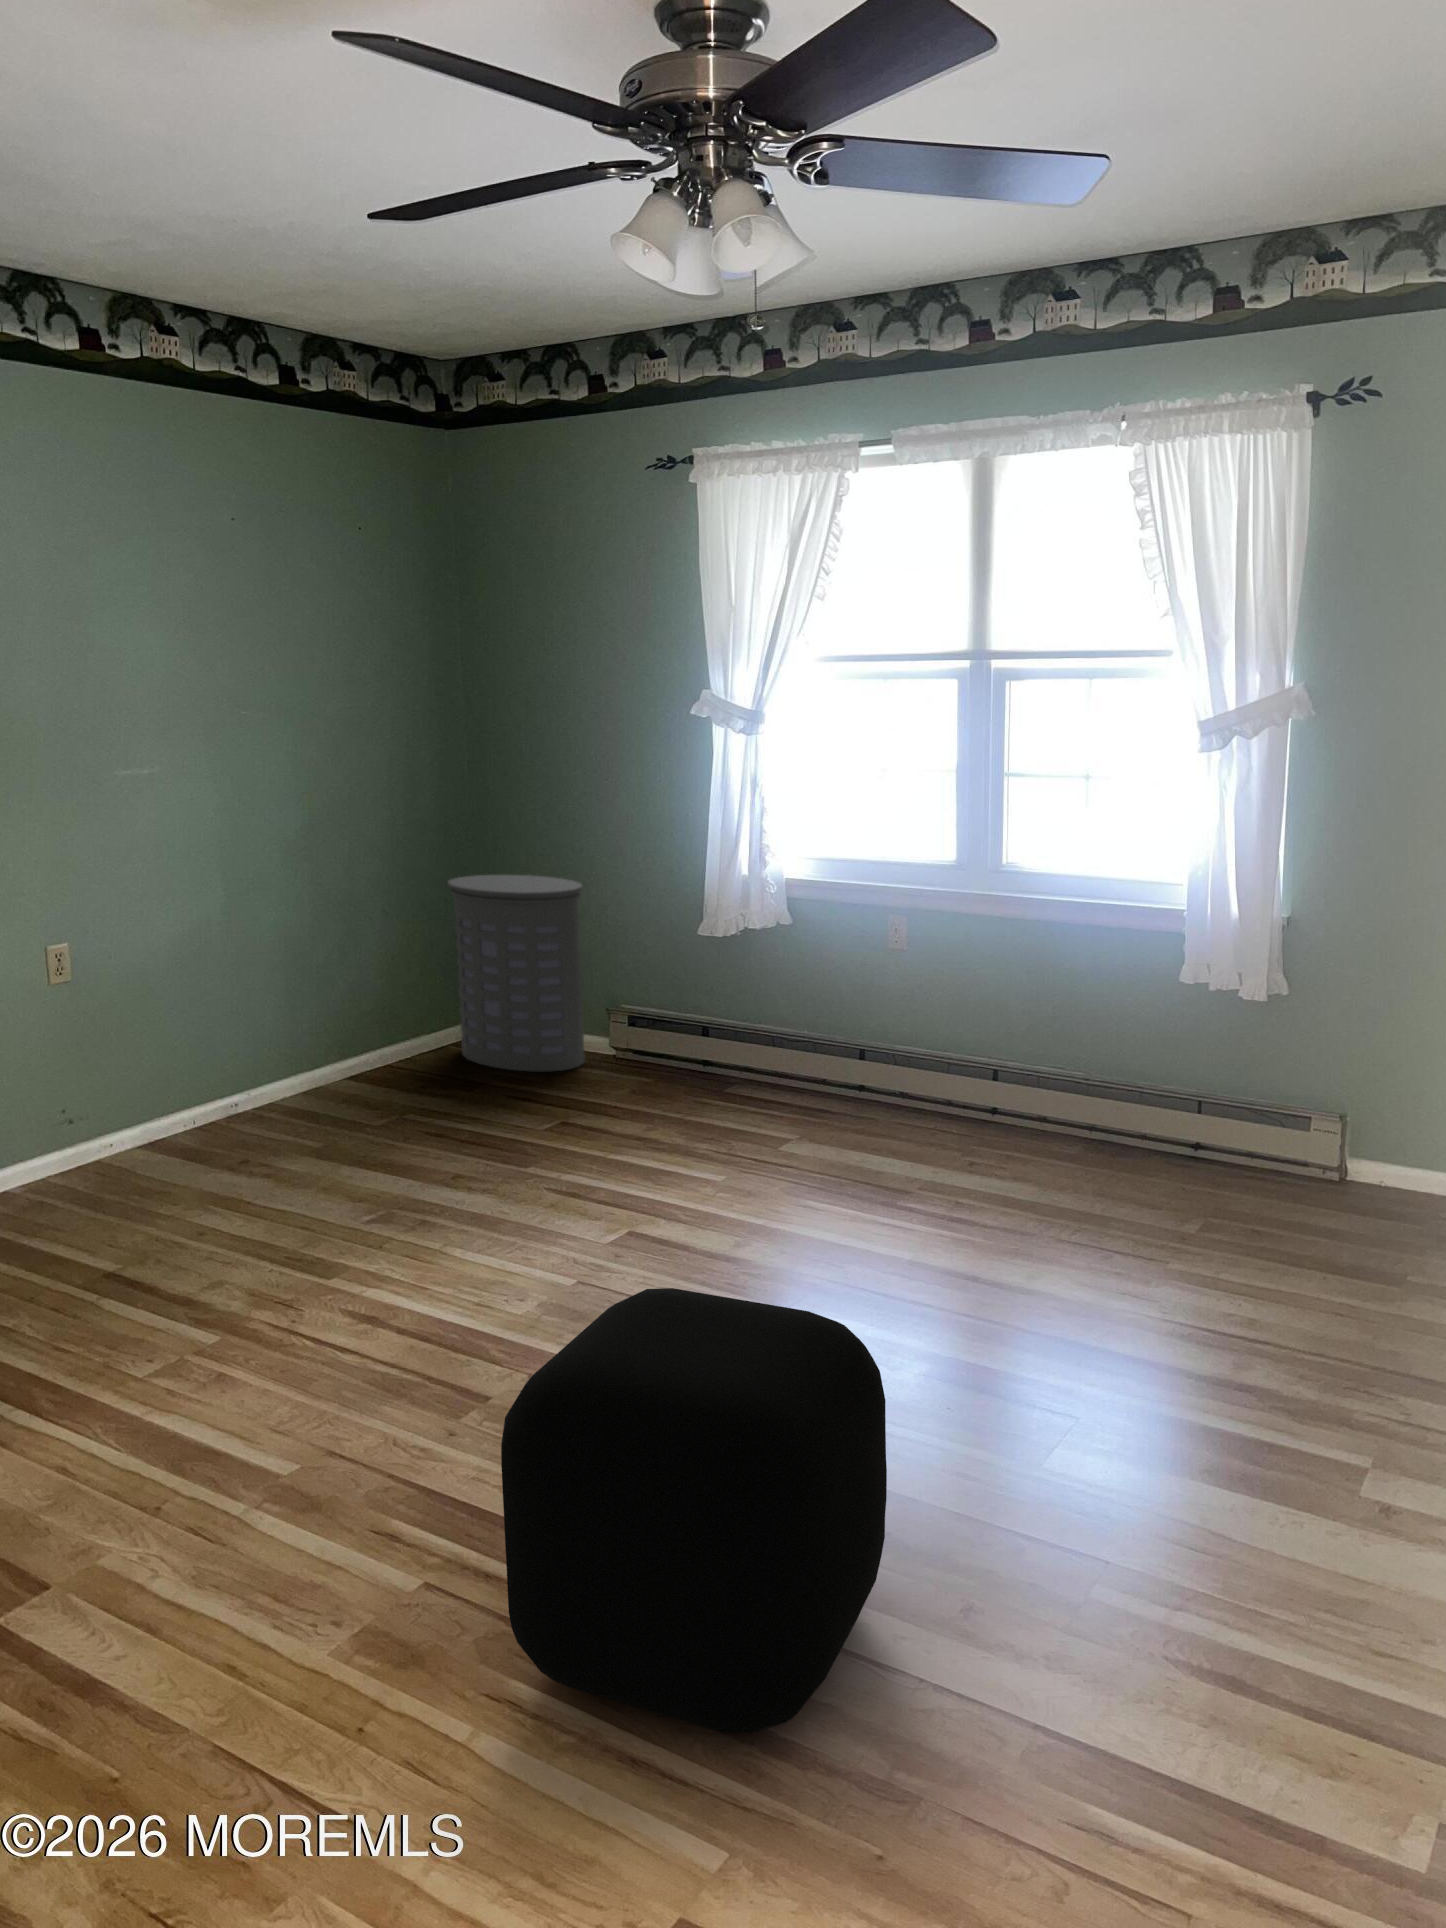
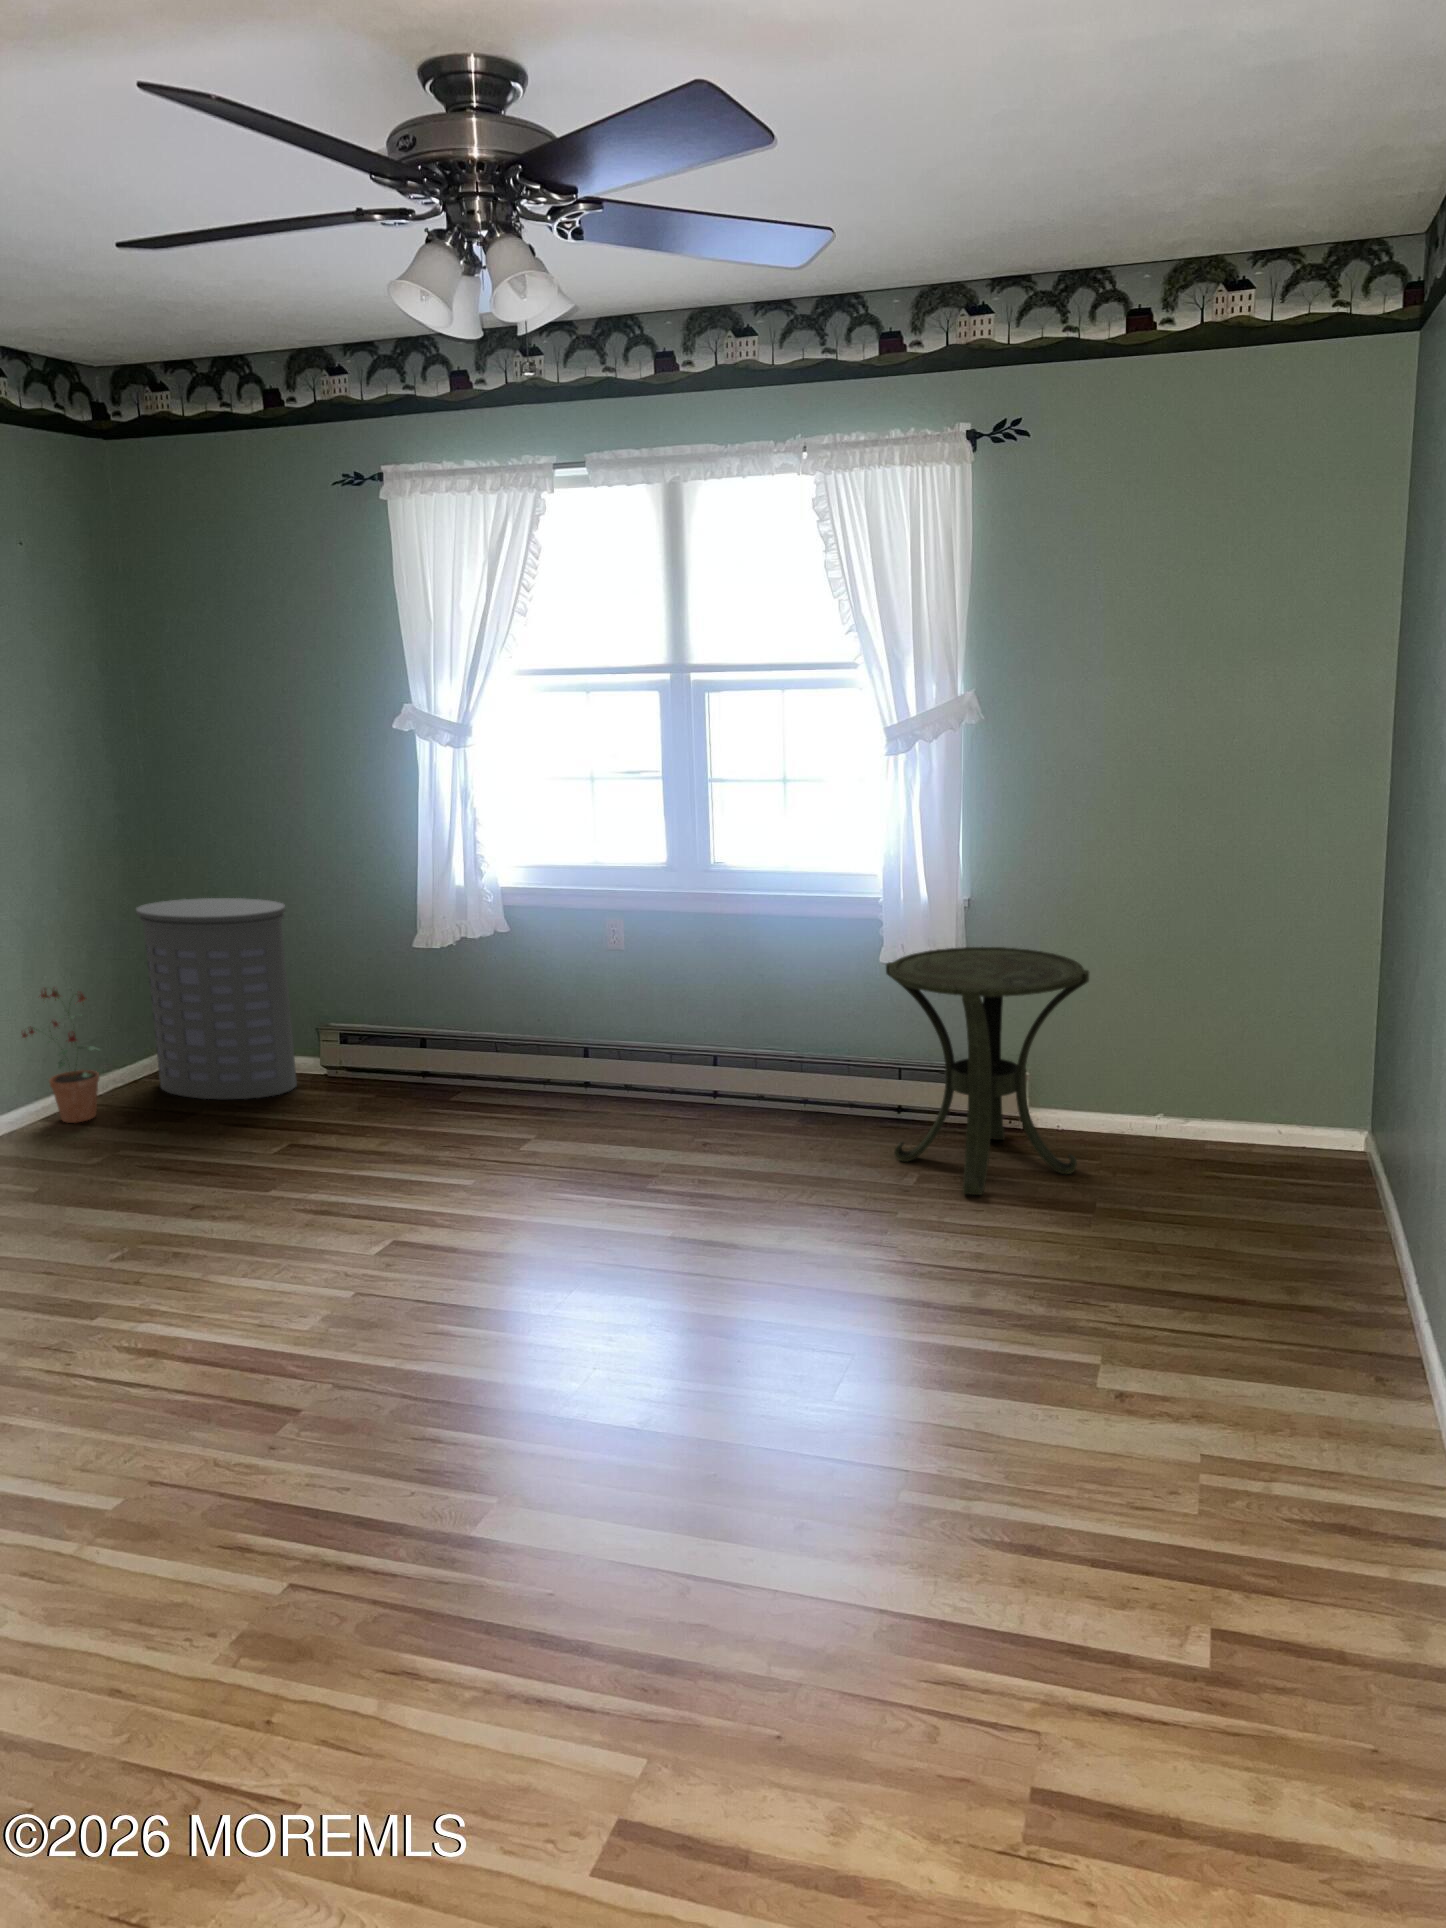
potted plant: none [335,950,408,1080] -> present [22,988,100,1123]
side table: none [1175,972,1417,1252] -> present [886,947,1089,1195]
ottoman: present [501,1288,887,1733] -> none [384,1273,730,1655]

